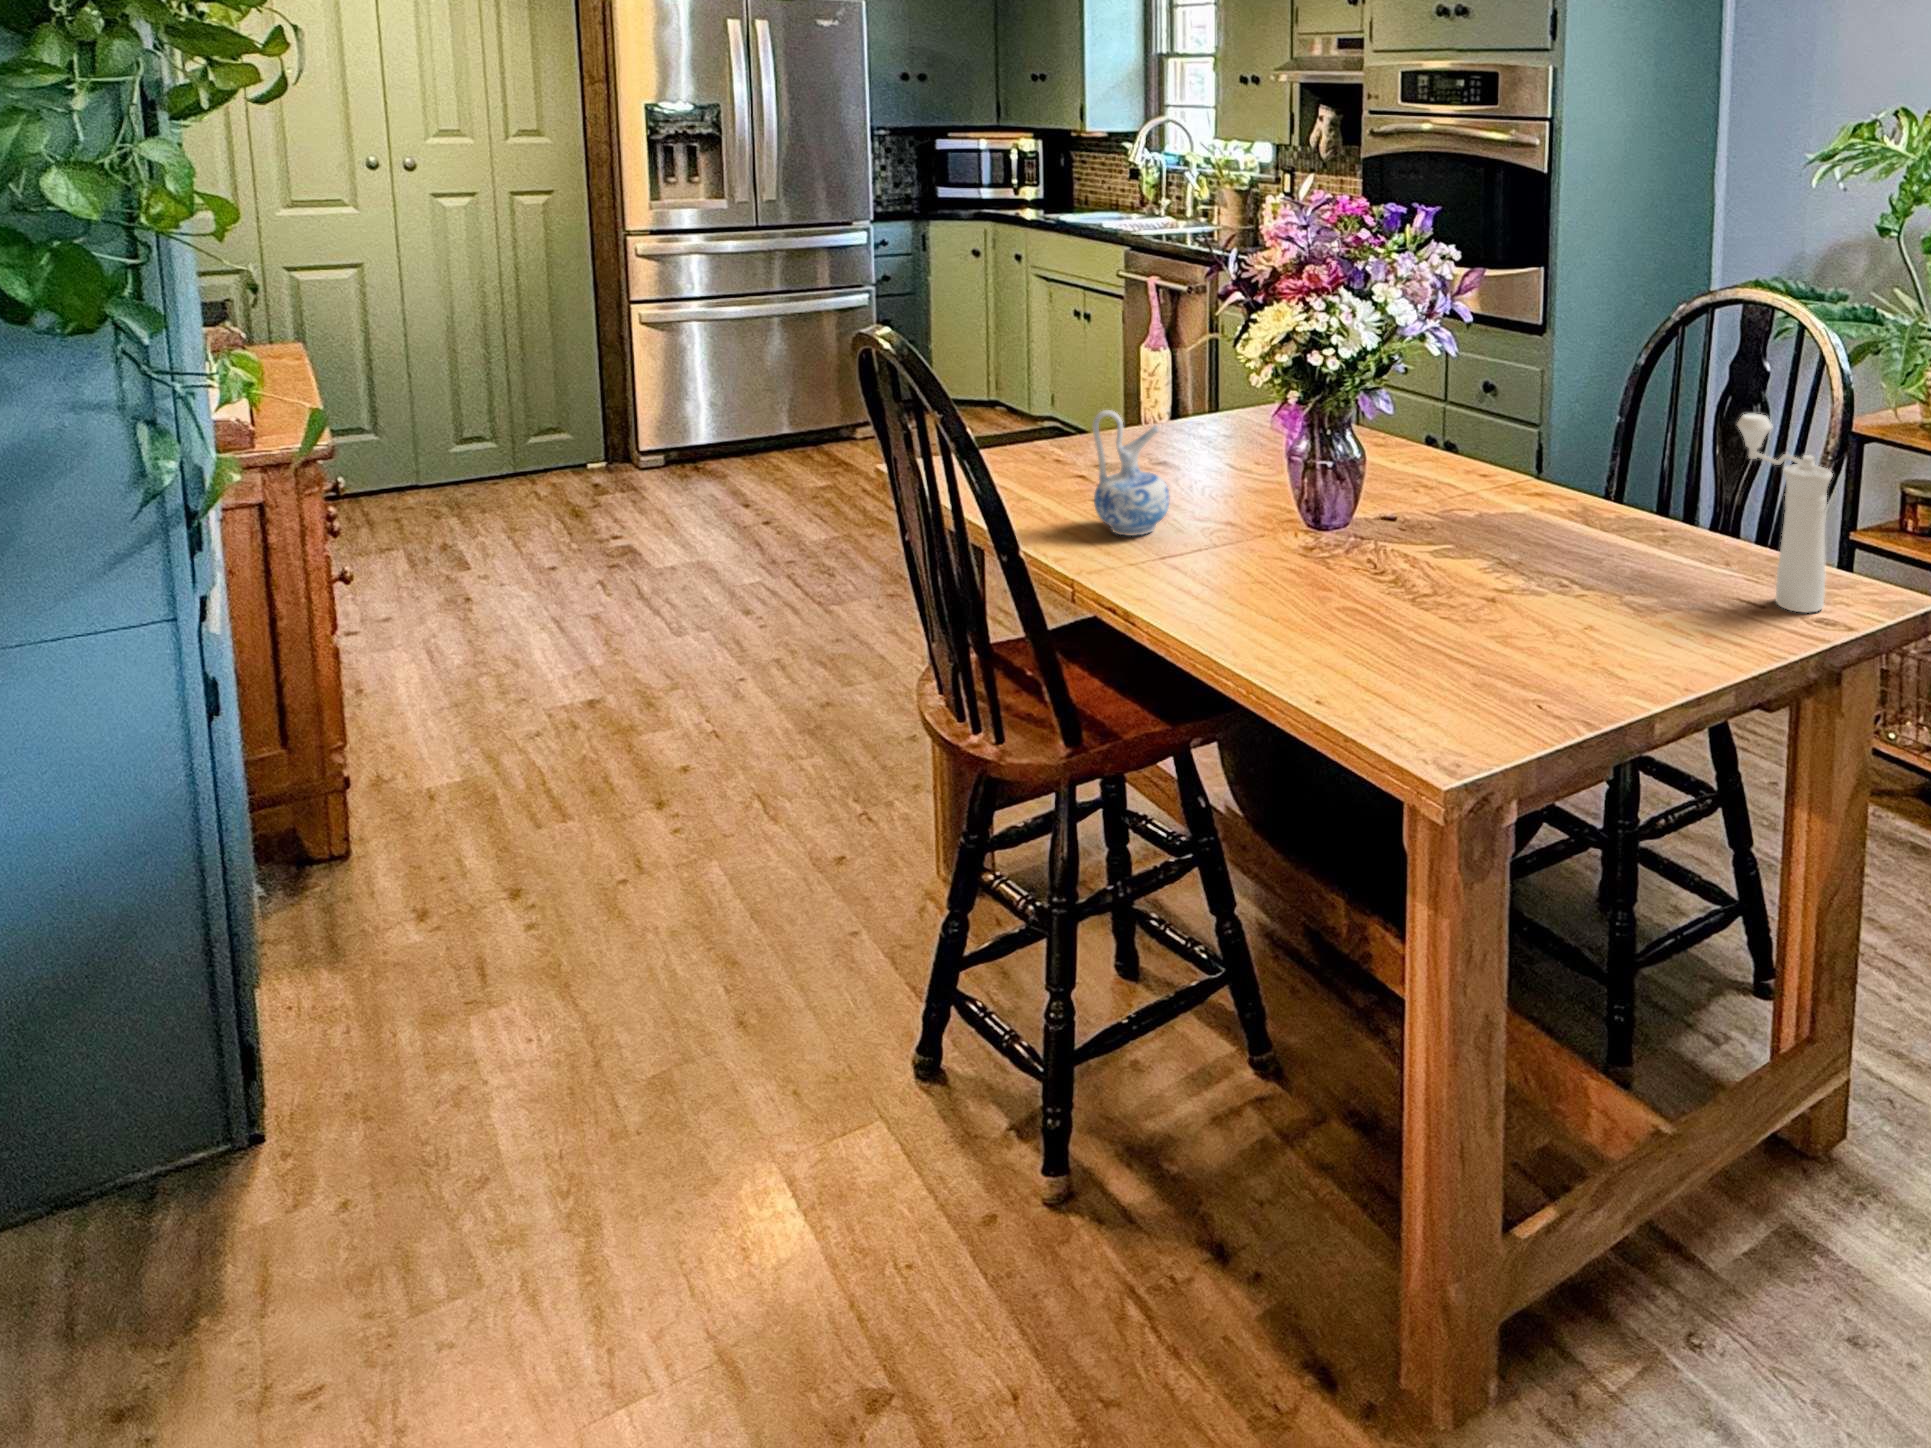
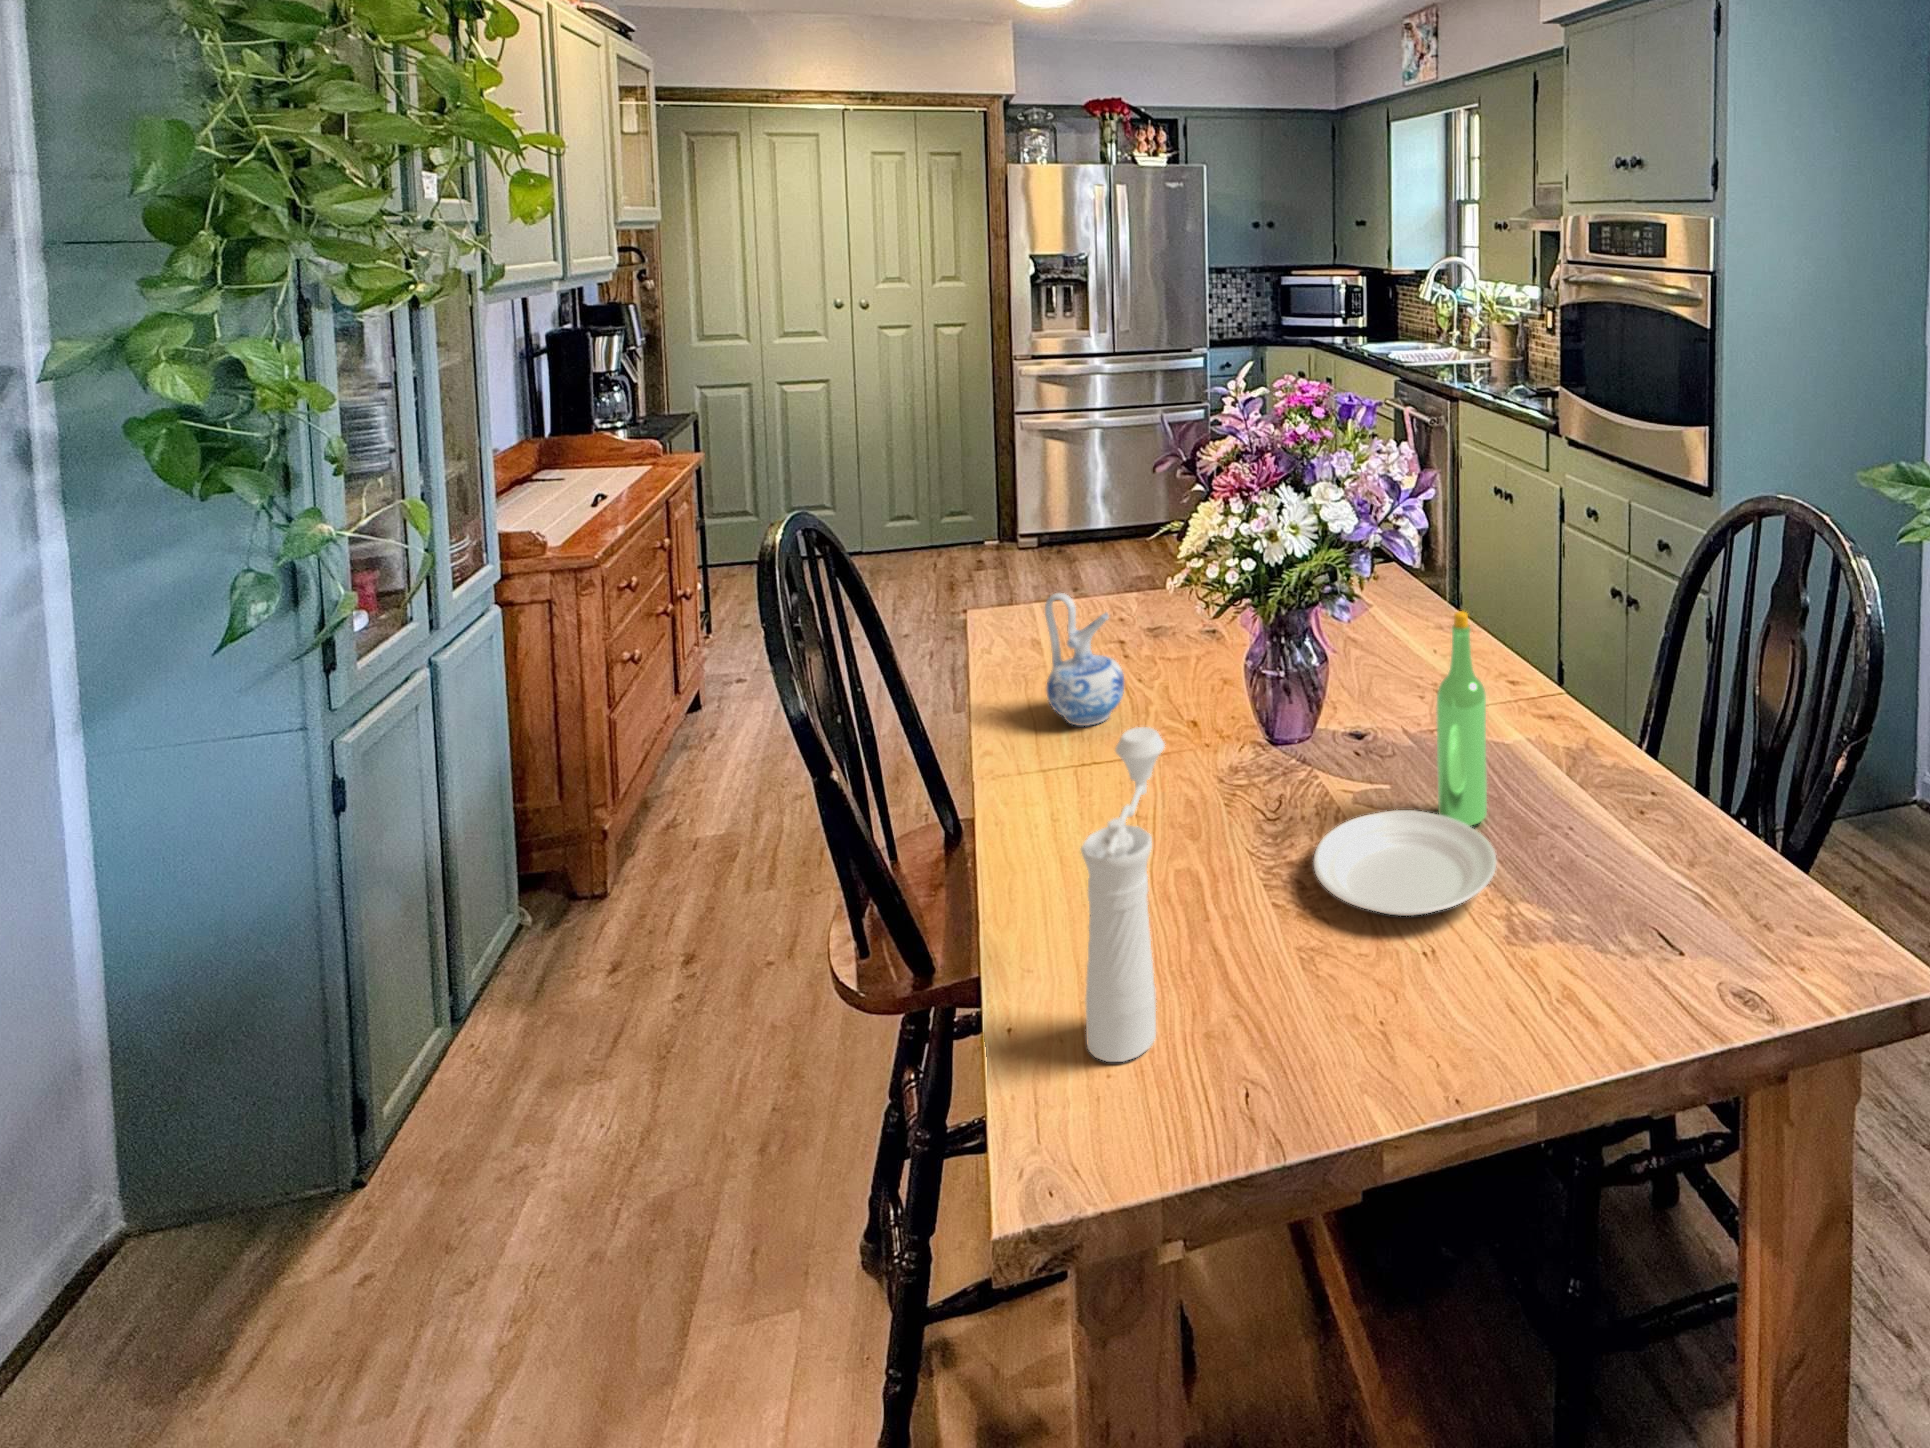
plate: none [1455,383,1608,616] -> present [1314,611,1496,916]
pepper mill: present [1737,414,1832,613] -> present [1081,727,1165,1062]

